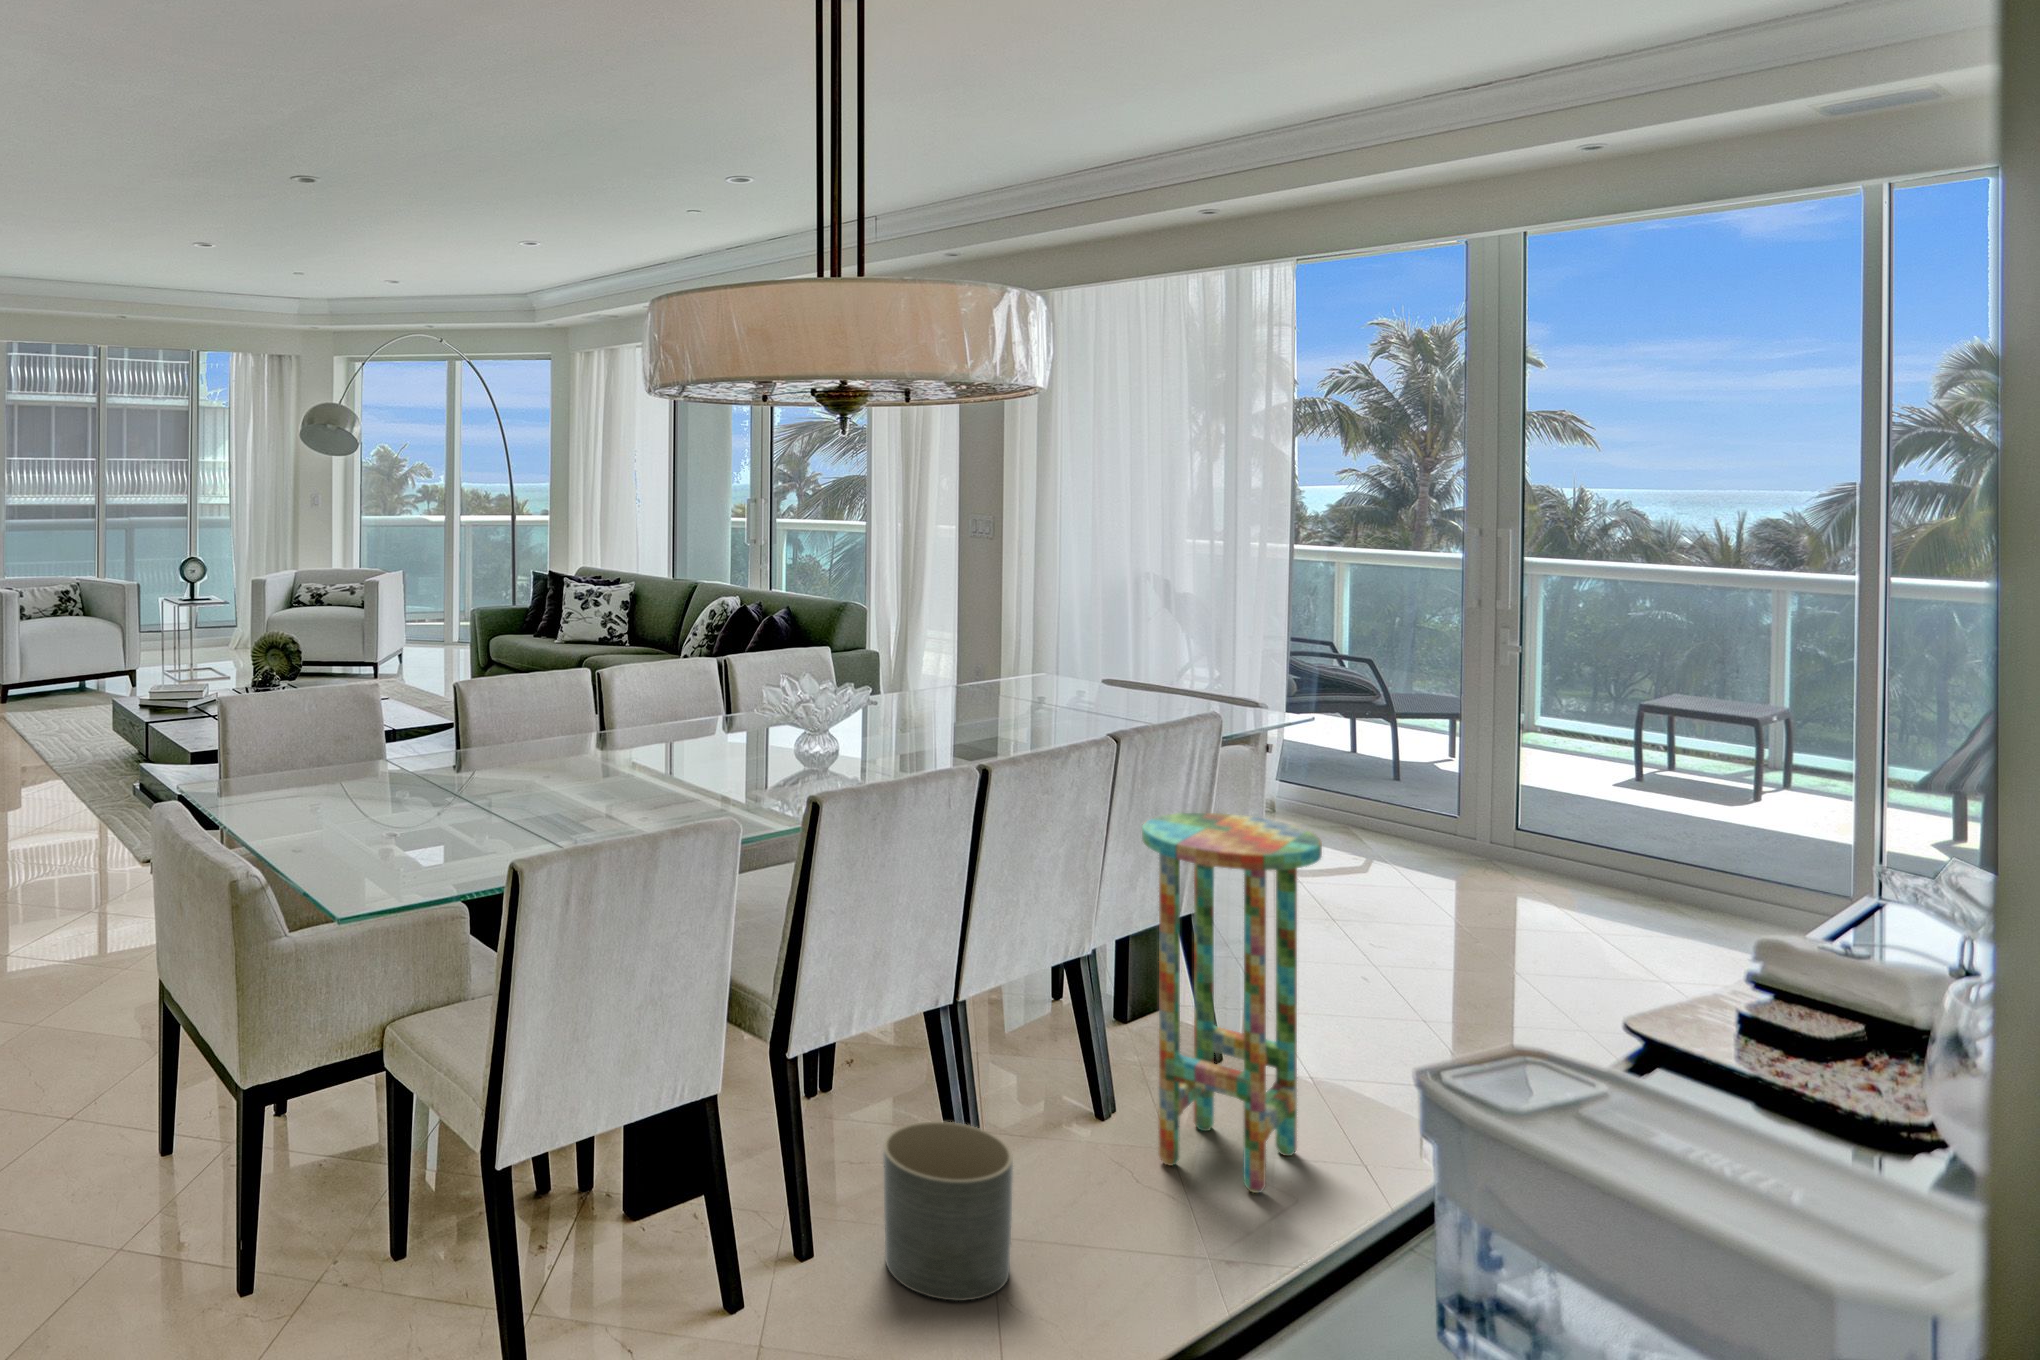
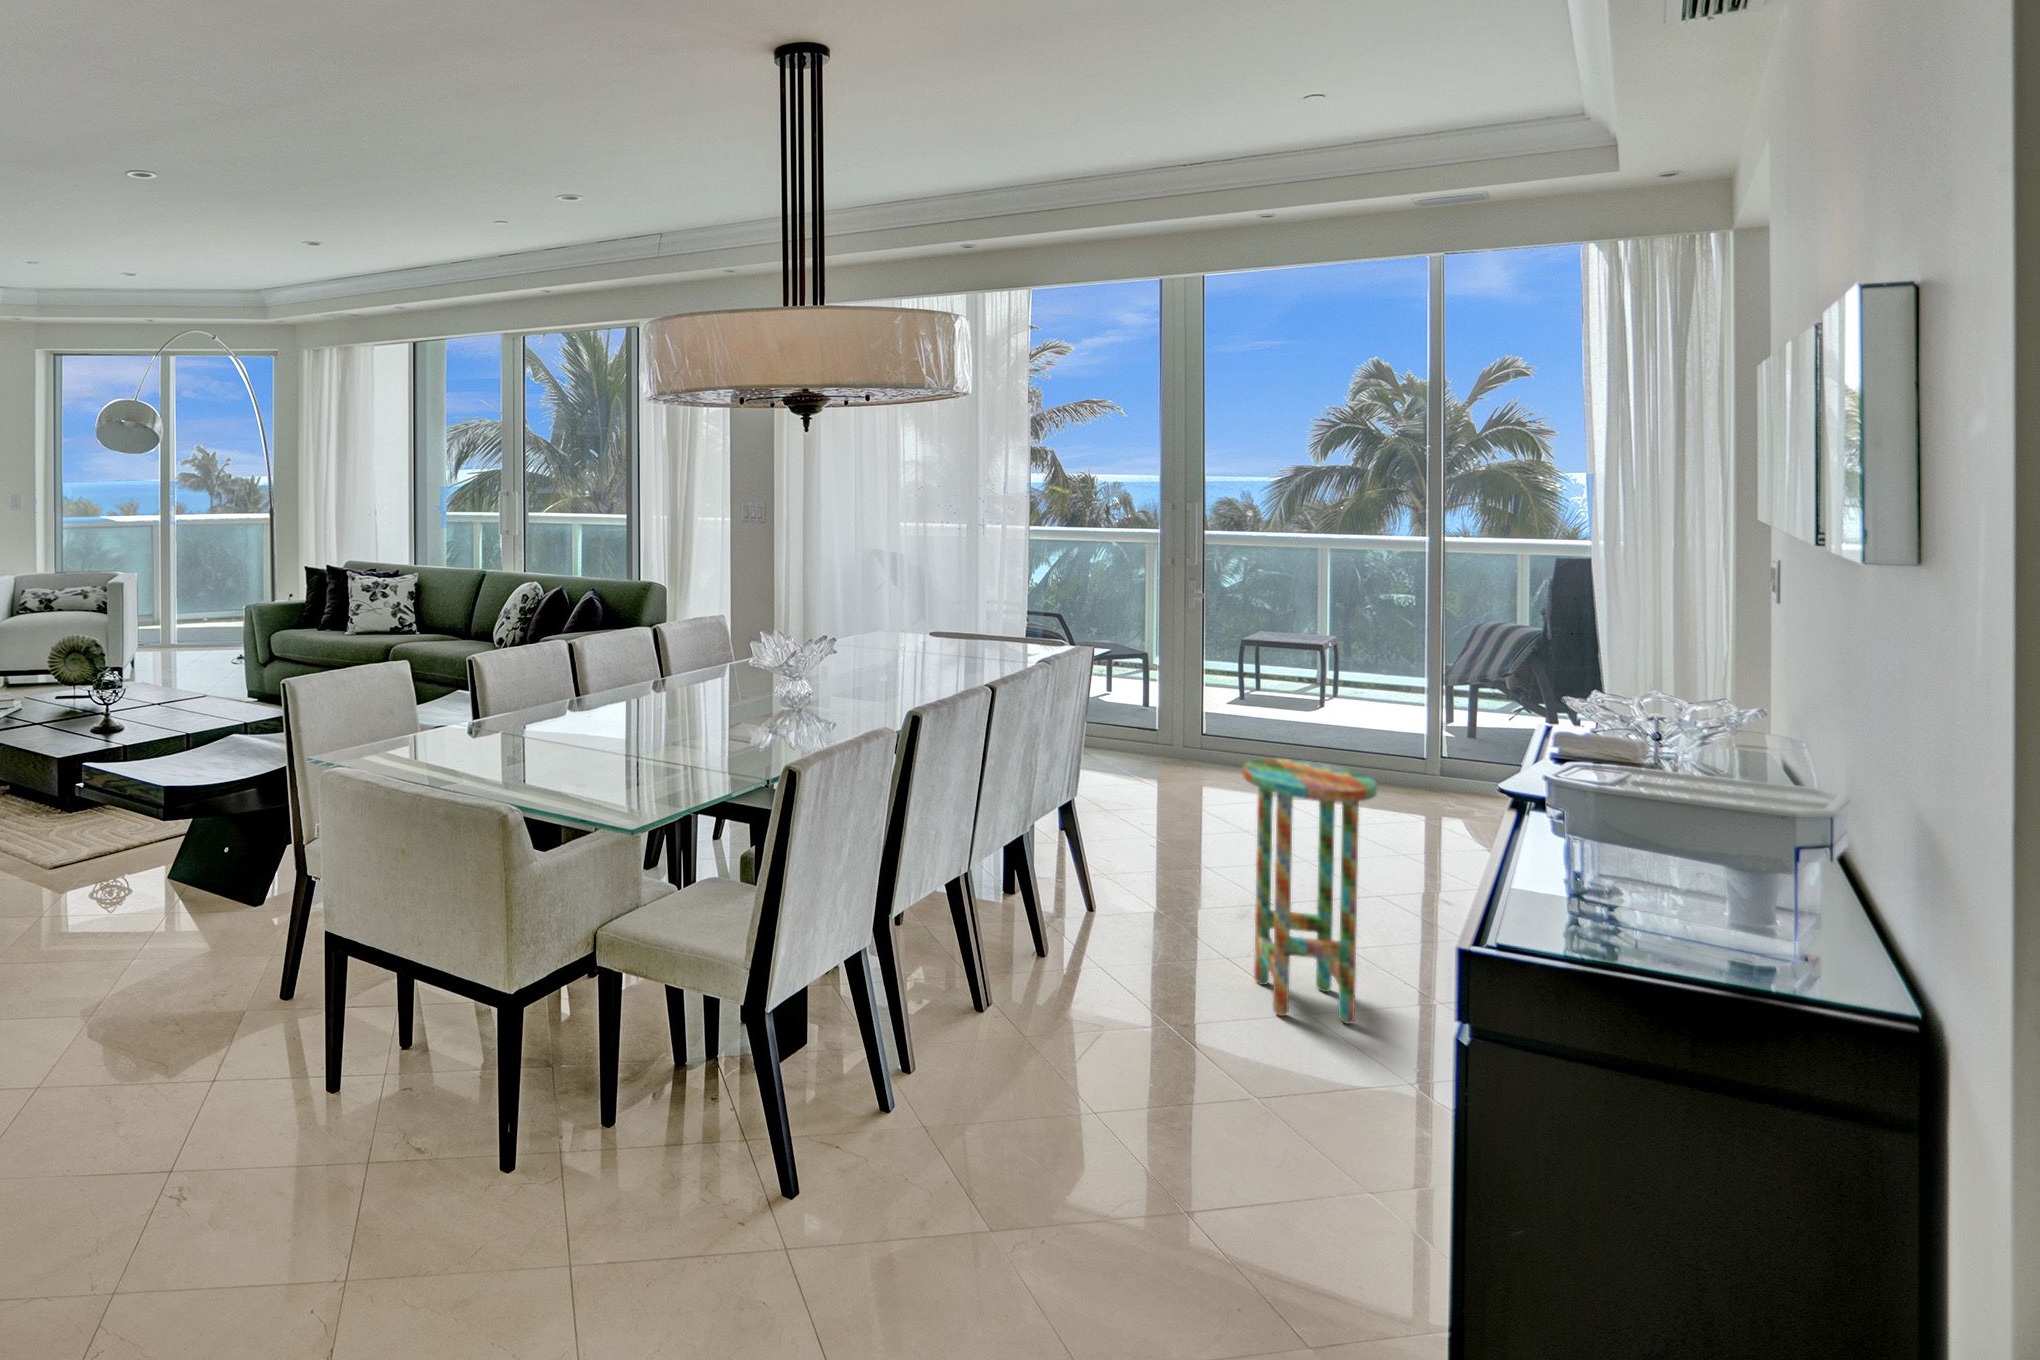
planter: present [883,1121,1013,1301] -> none [1225,1021,1333,1160]

